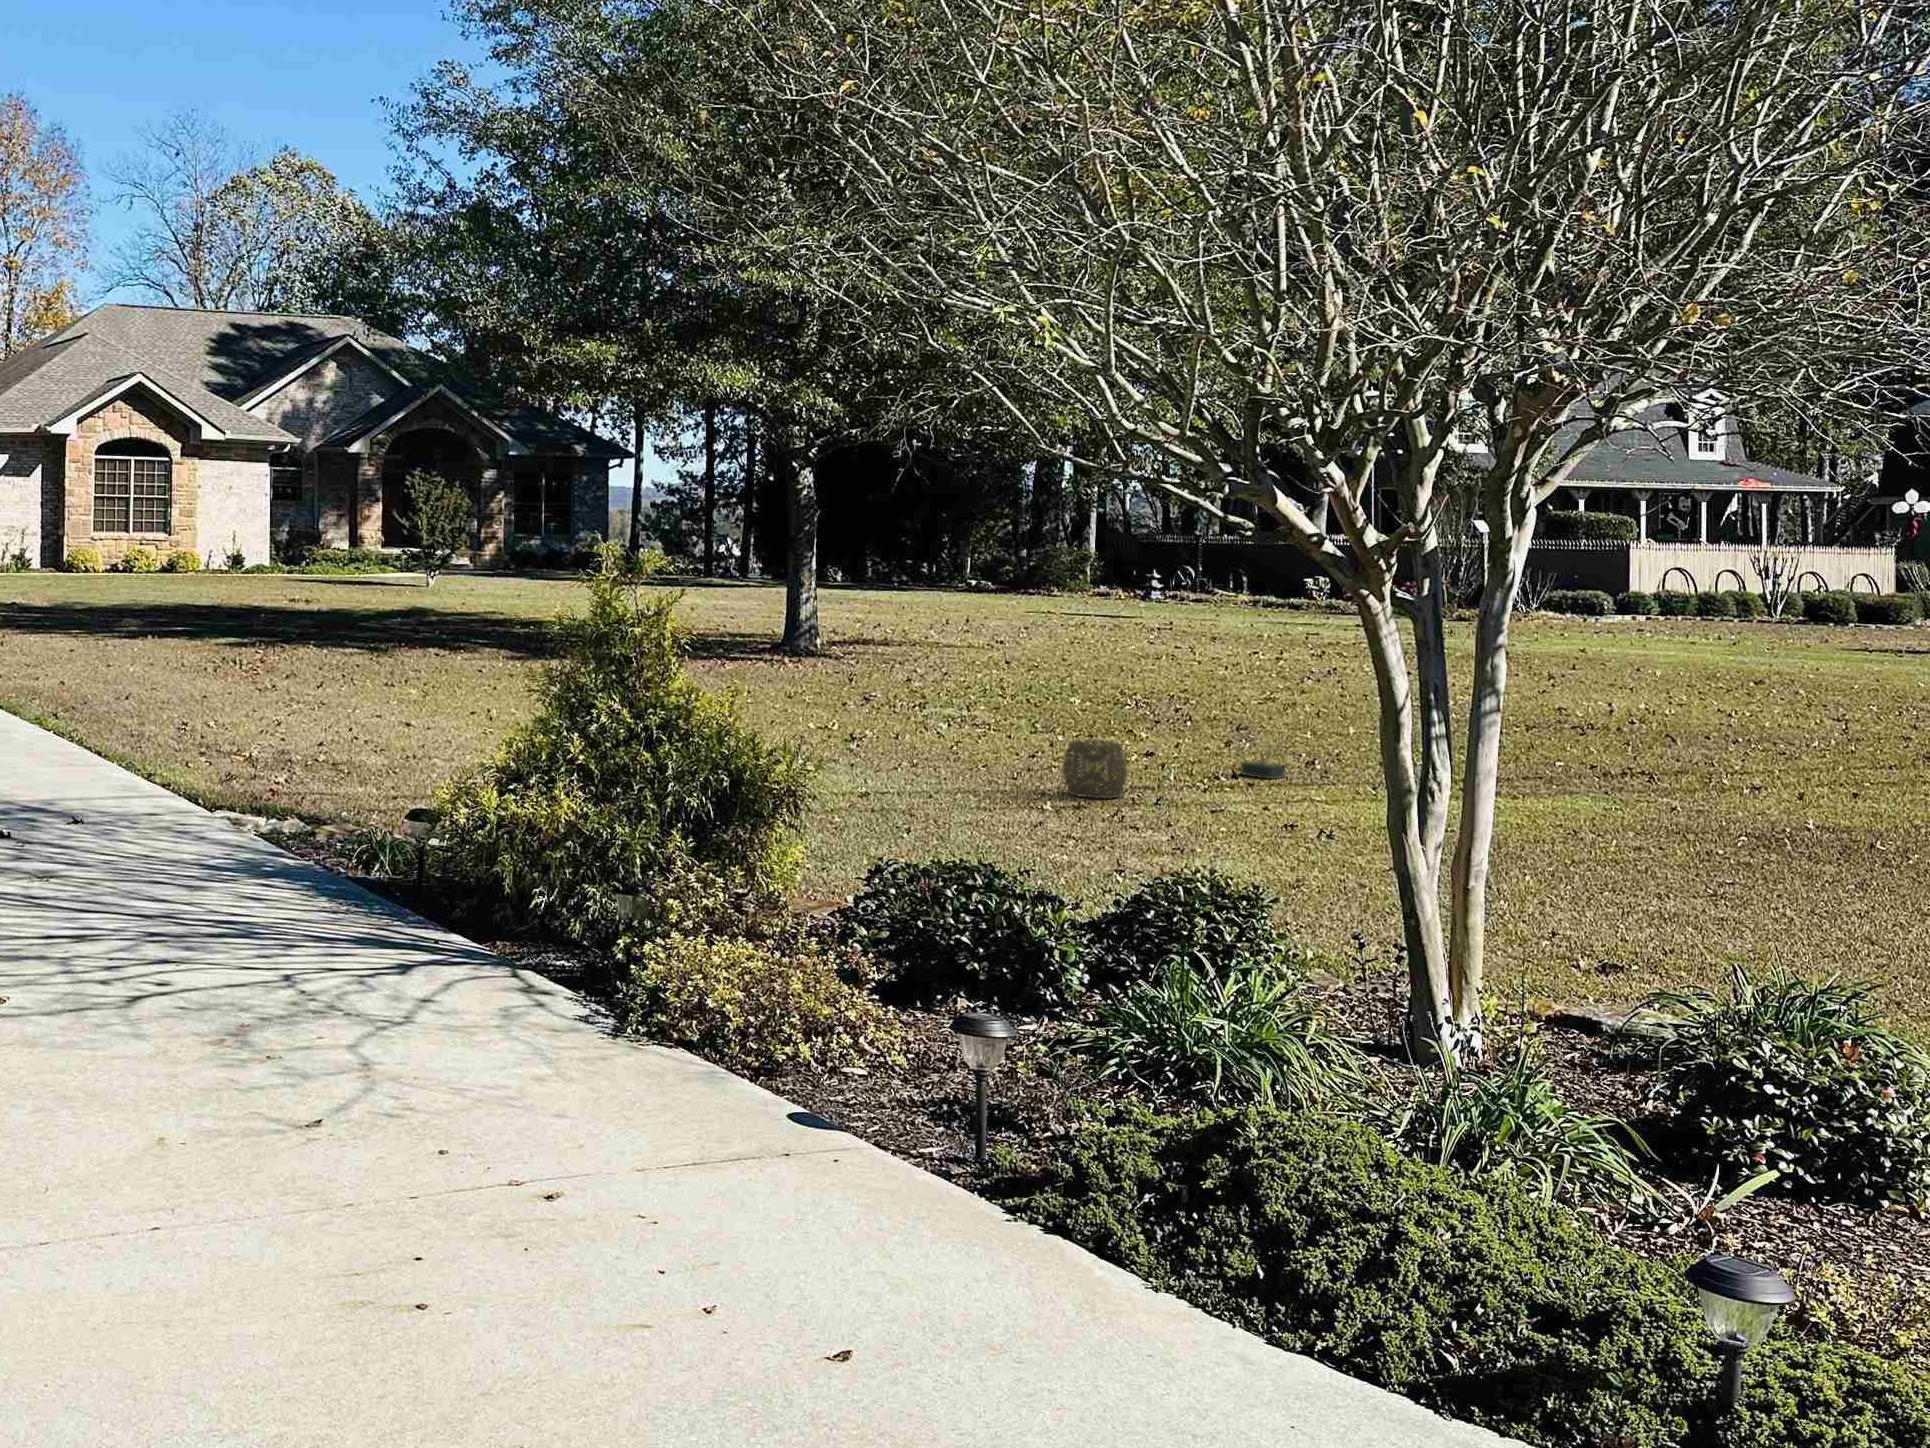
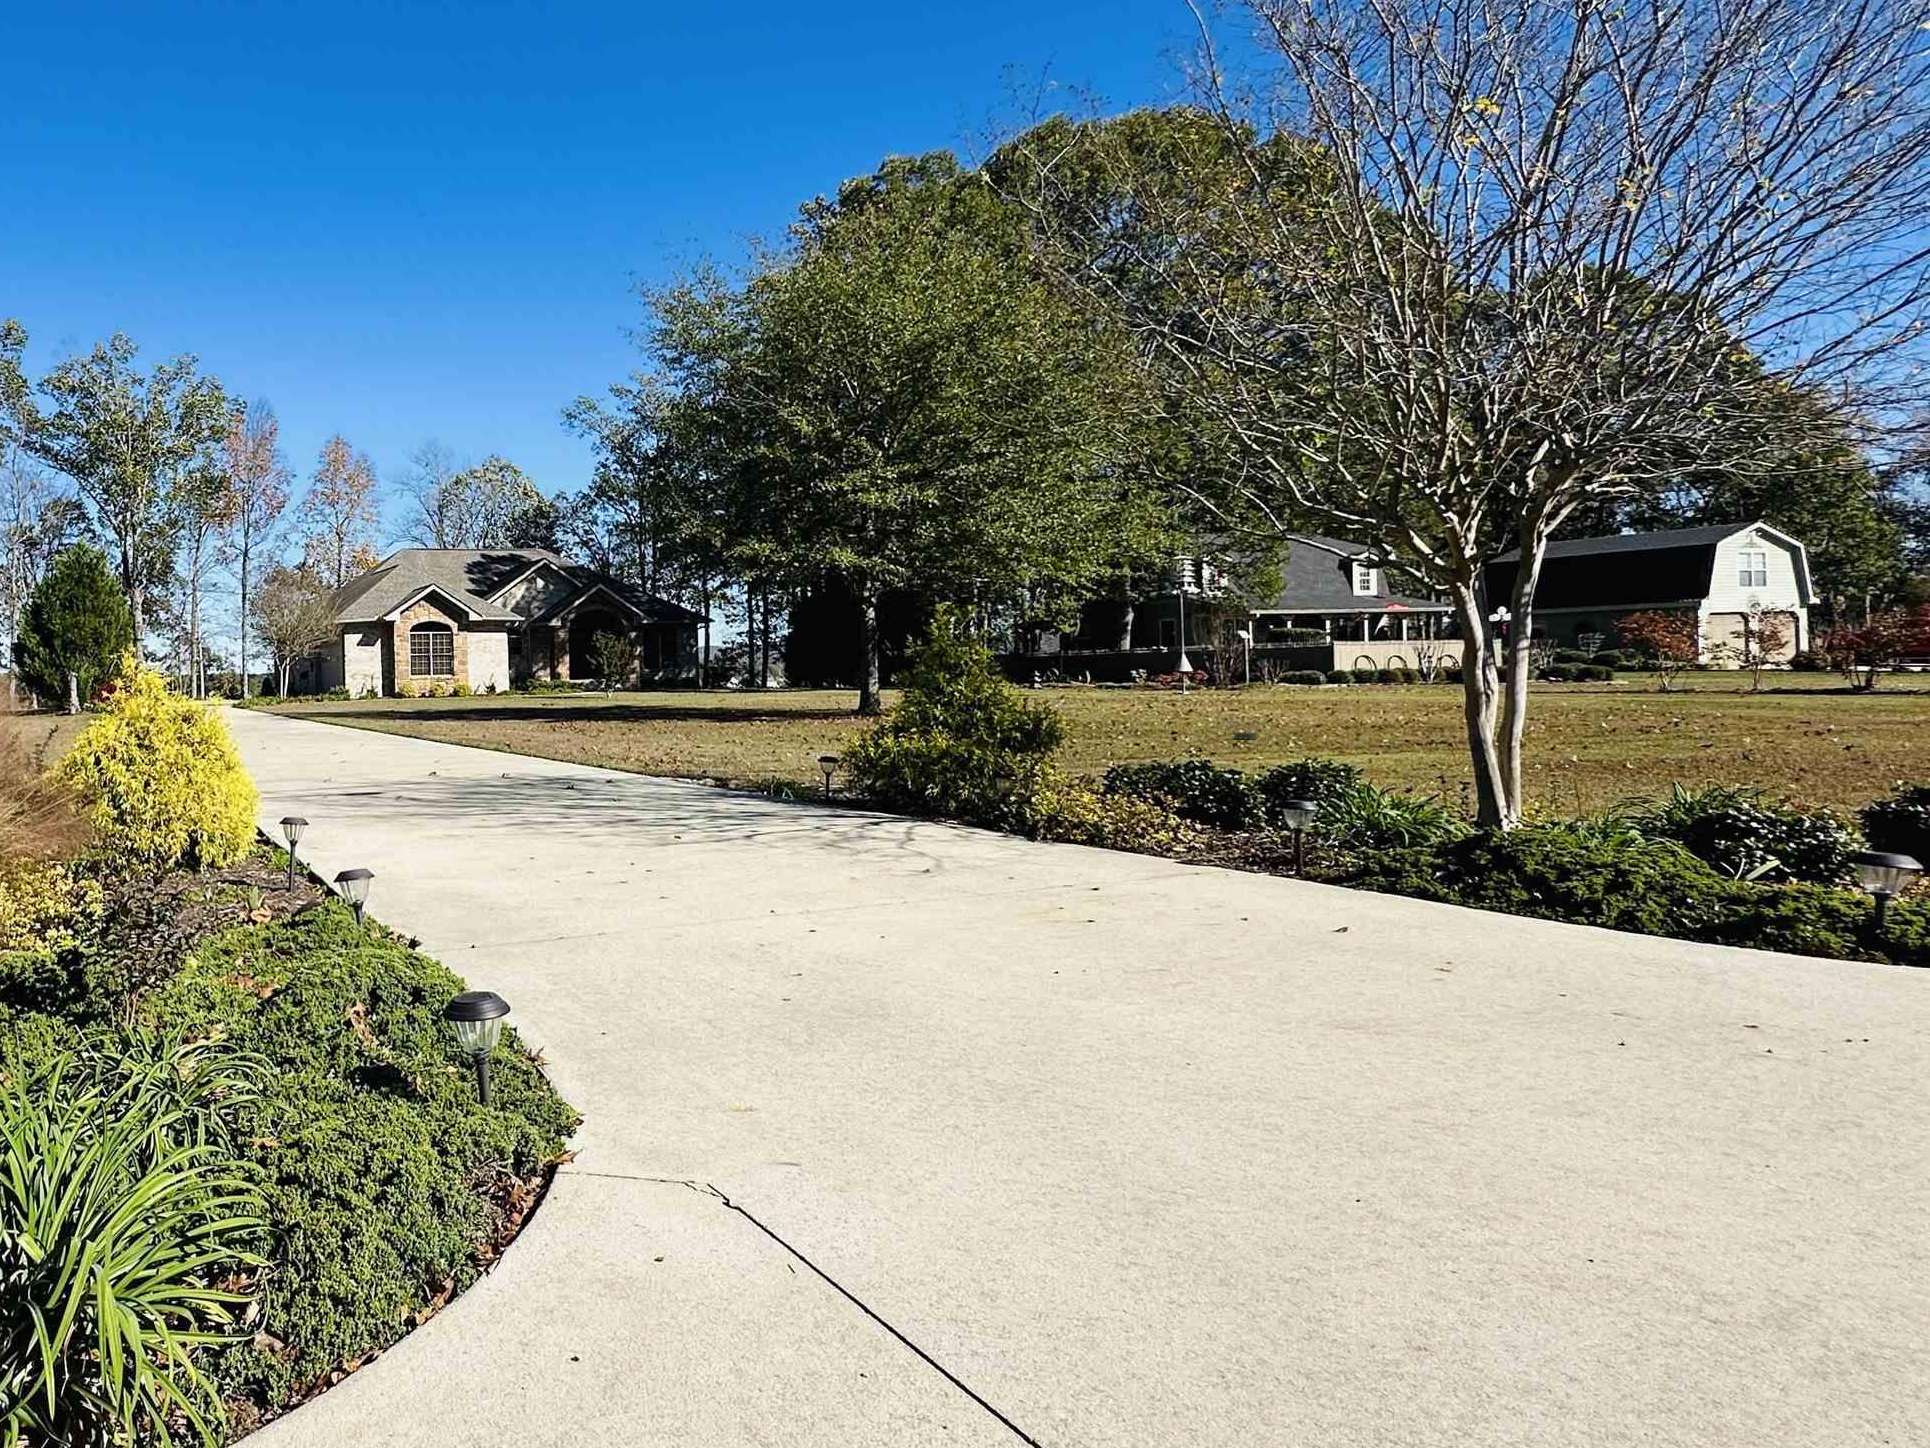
woven basket: present [1063,740,1127,799] -> none [1156,721,1192,748]

